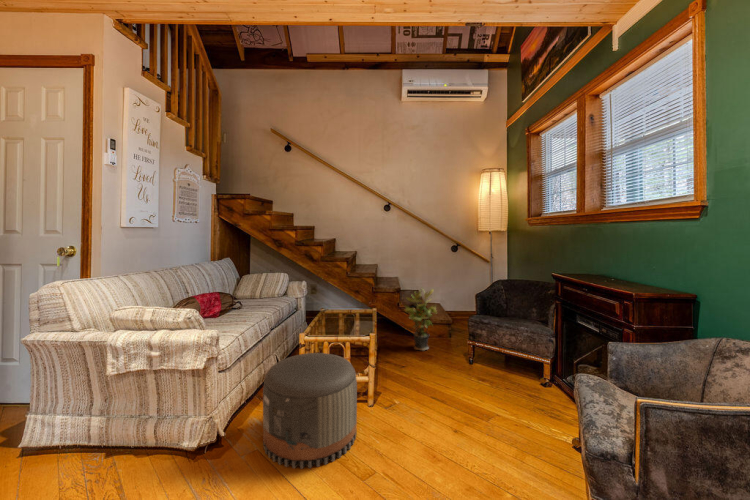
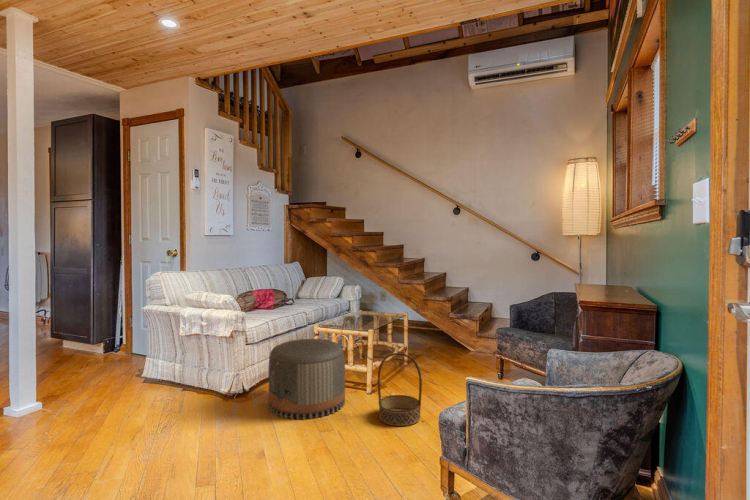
potted plant: present [405,289,437,351] -> none [447,295,484,365]
basket: none [402,363,450,447] -> present [378,353,422,426]

